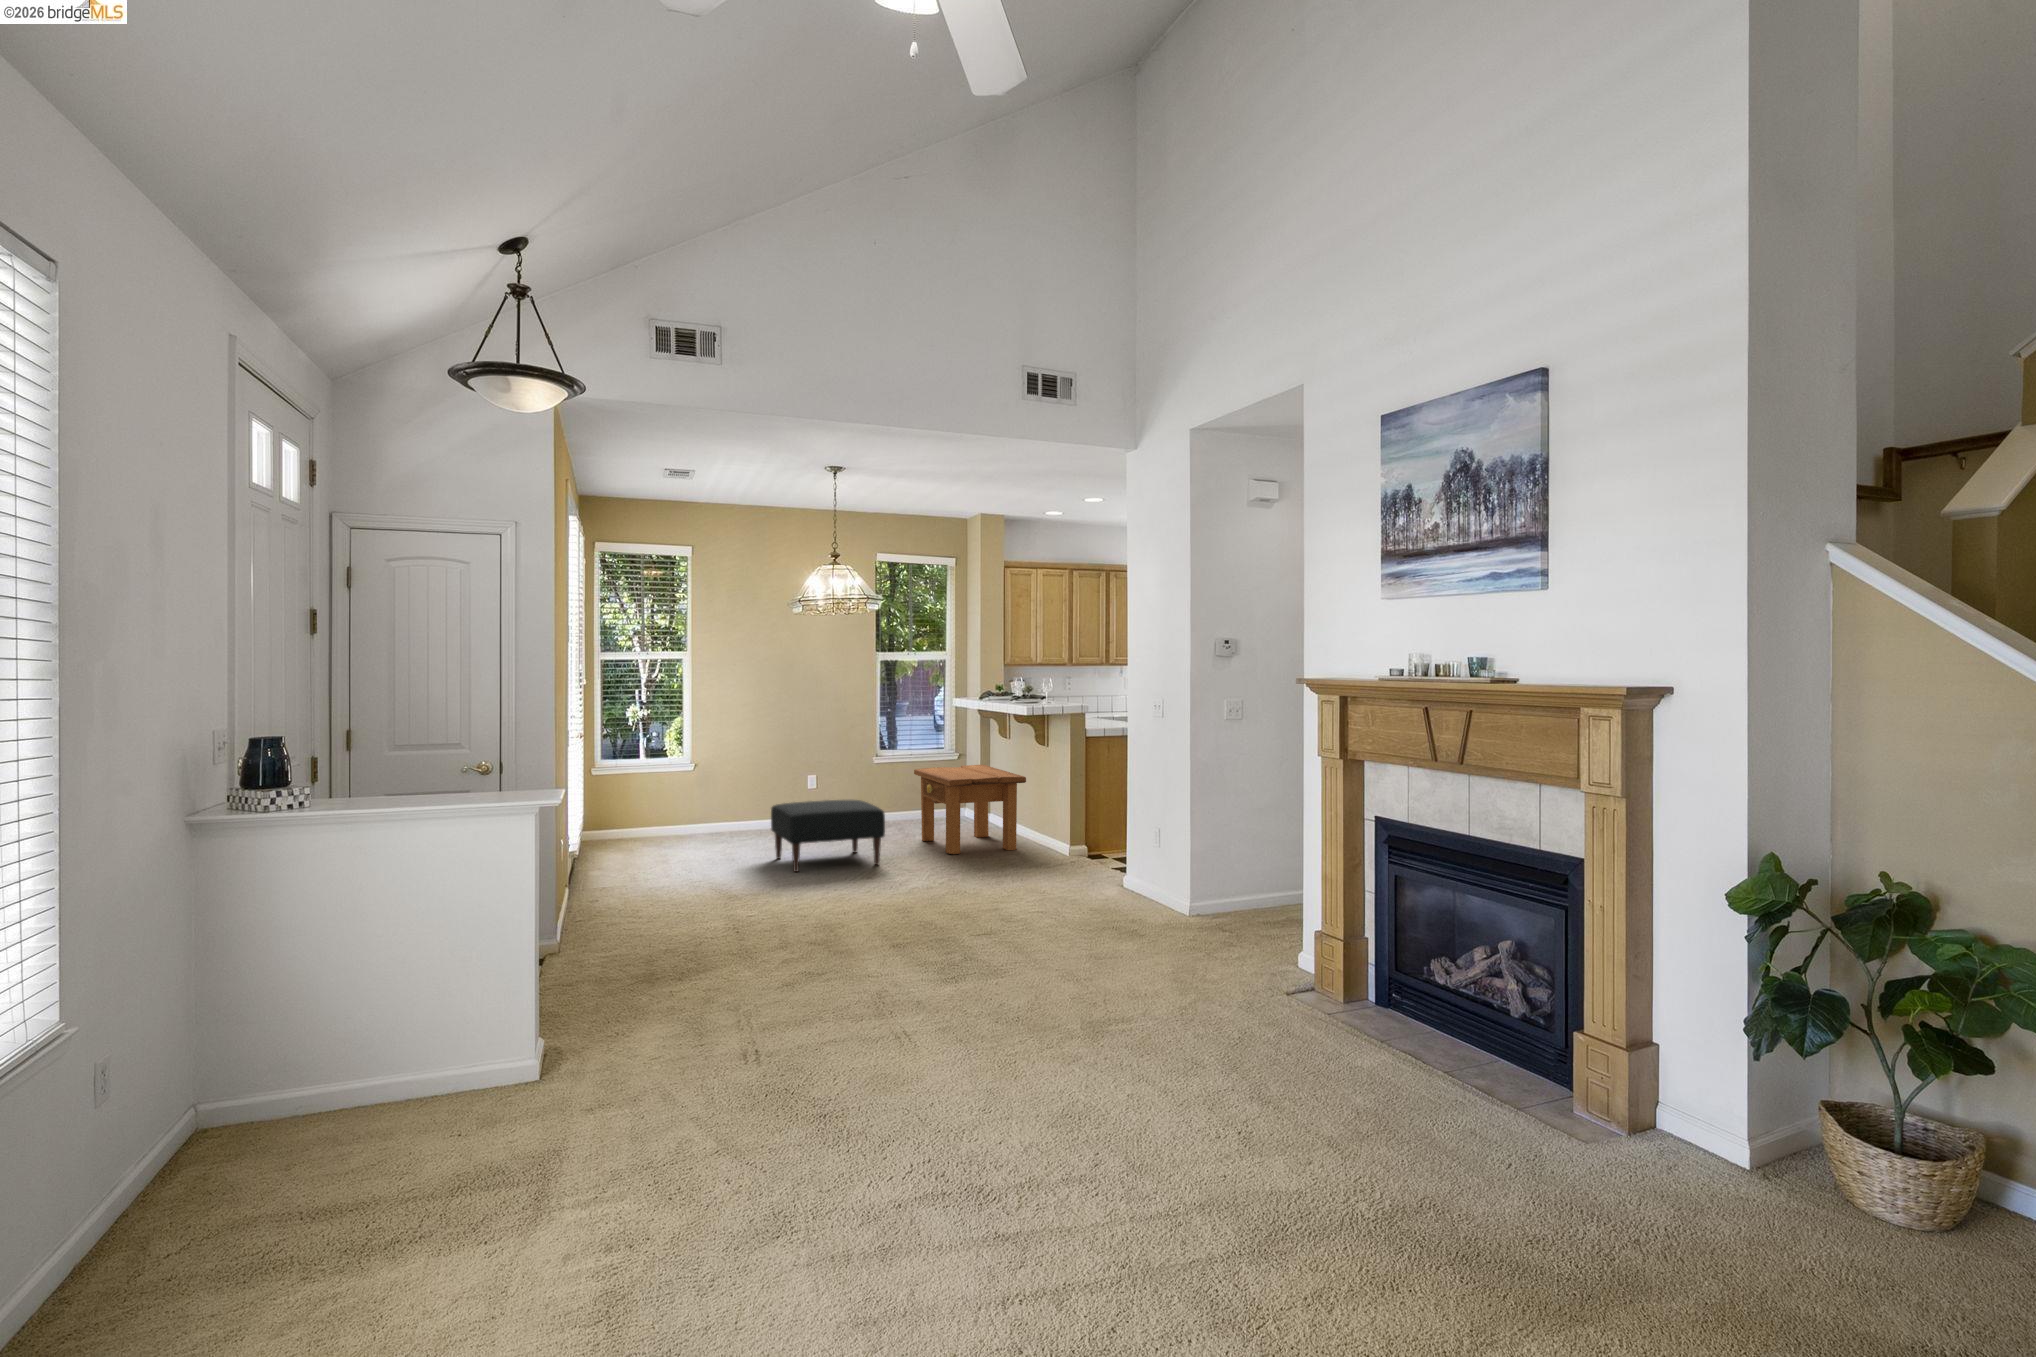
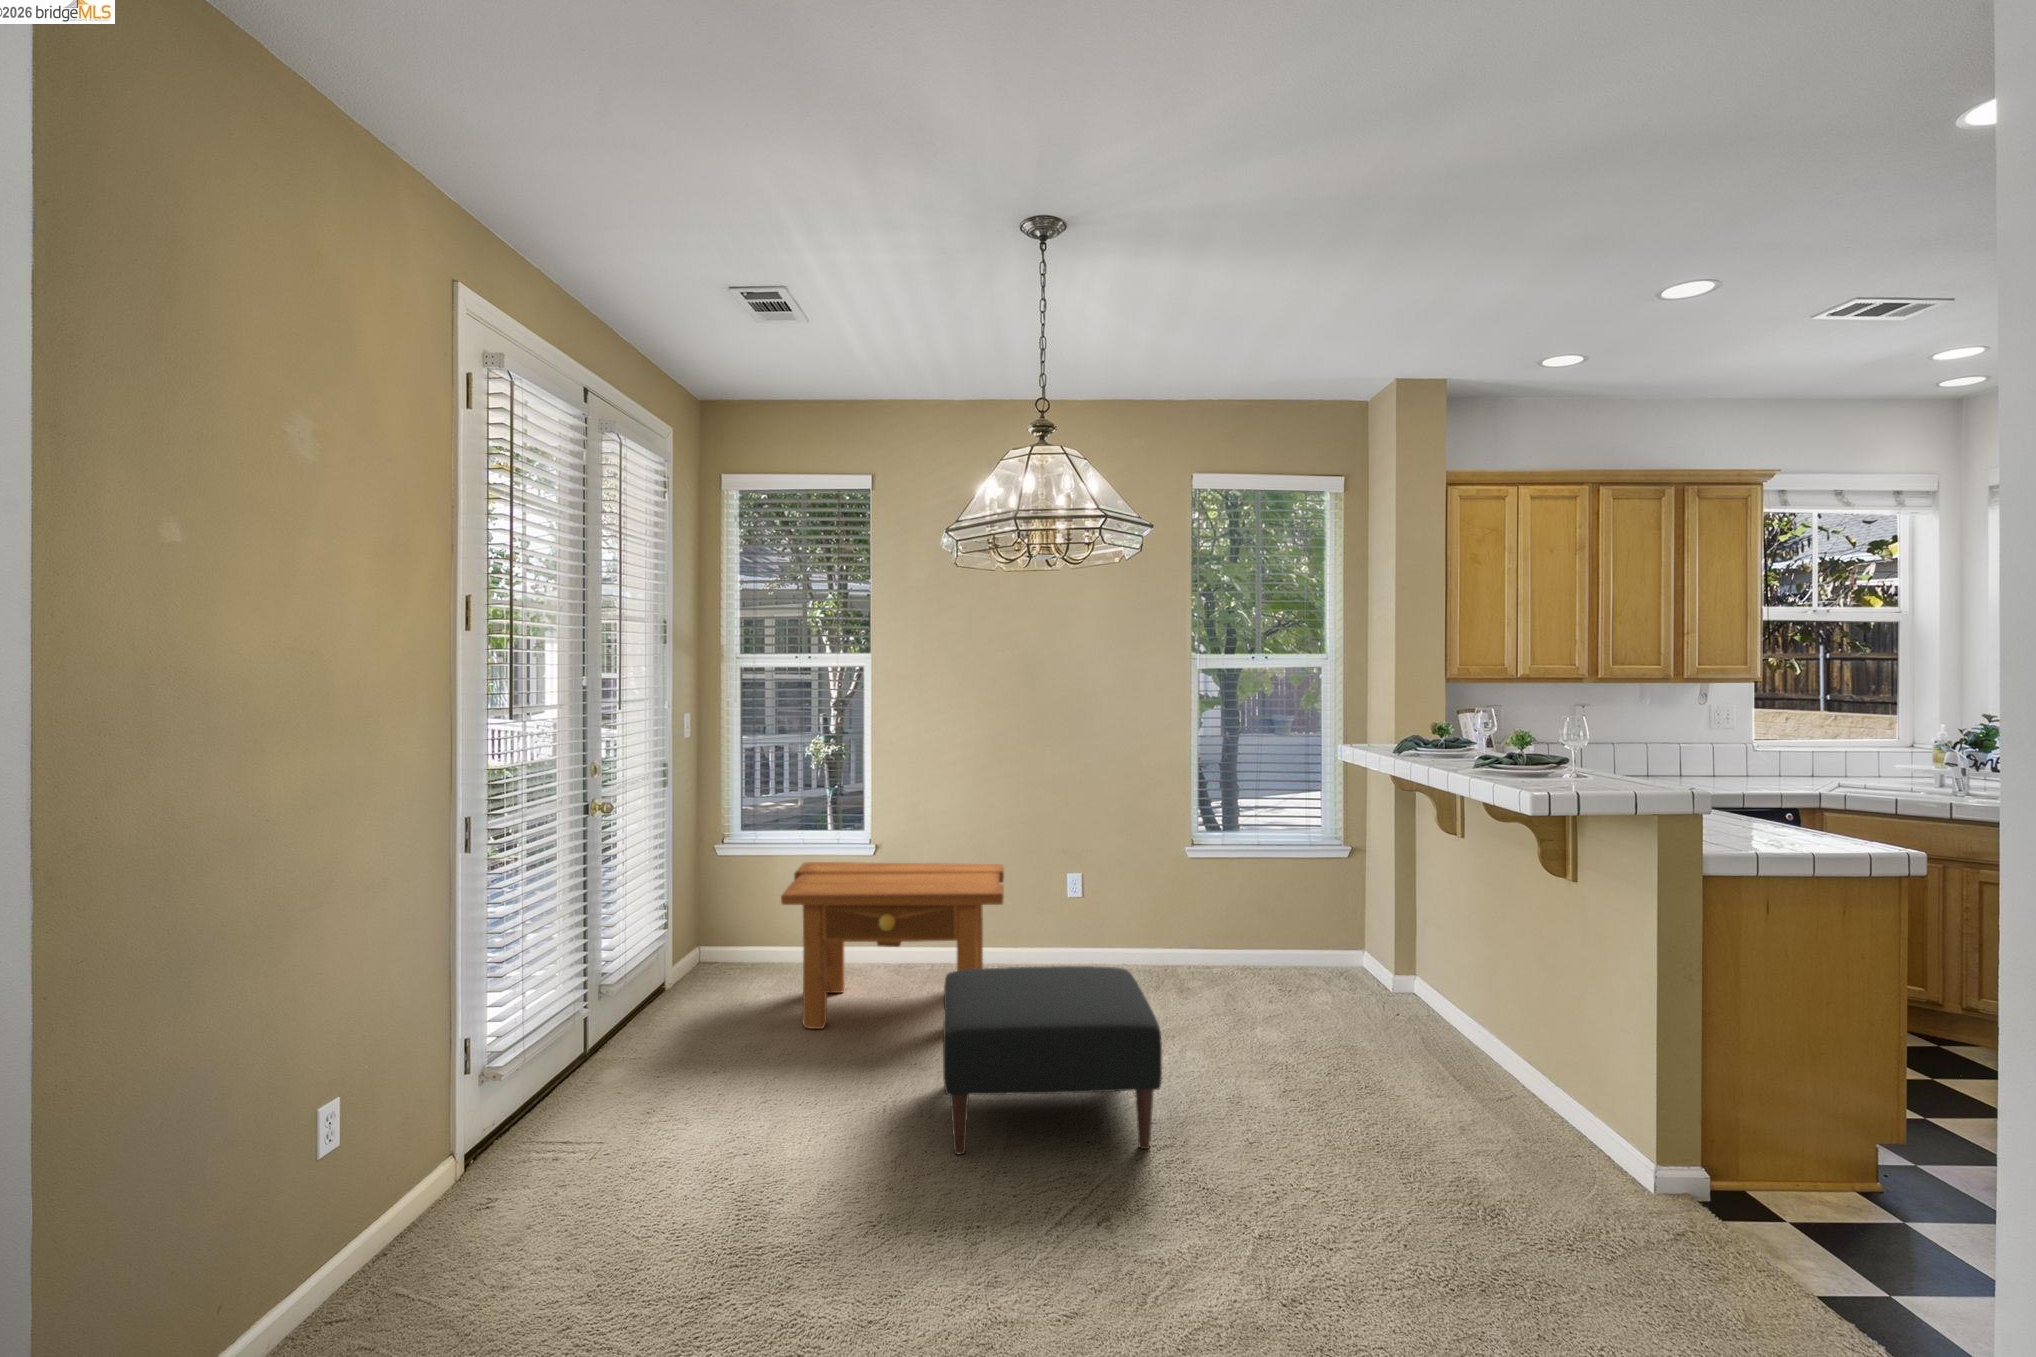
side table: present [914,765,1026,854] -> present [781,862,1004,1029]

